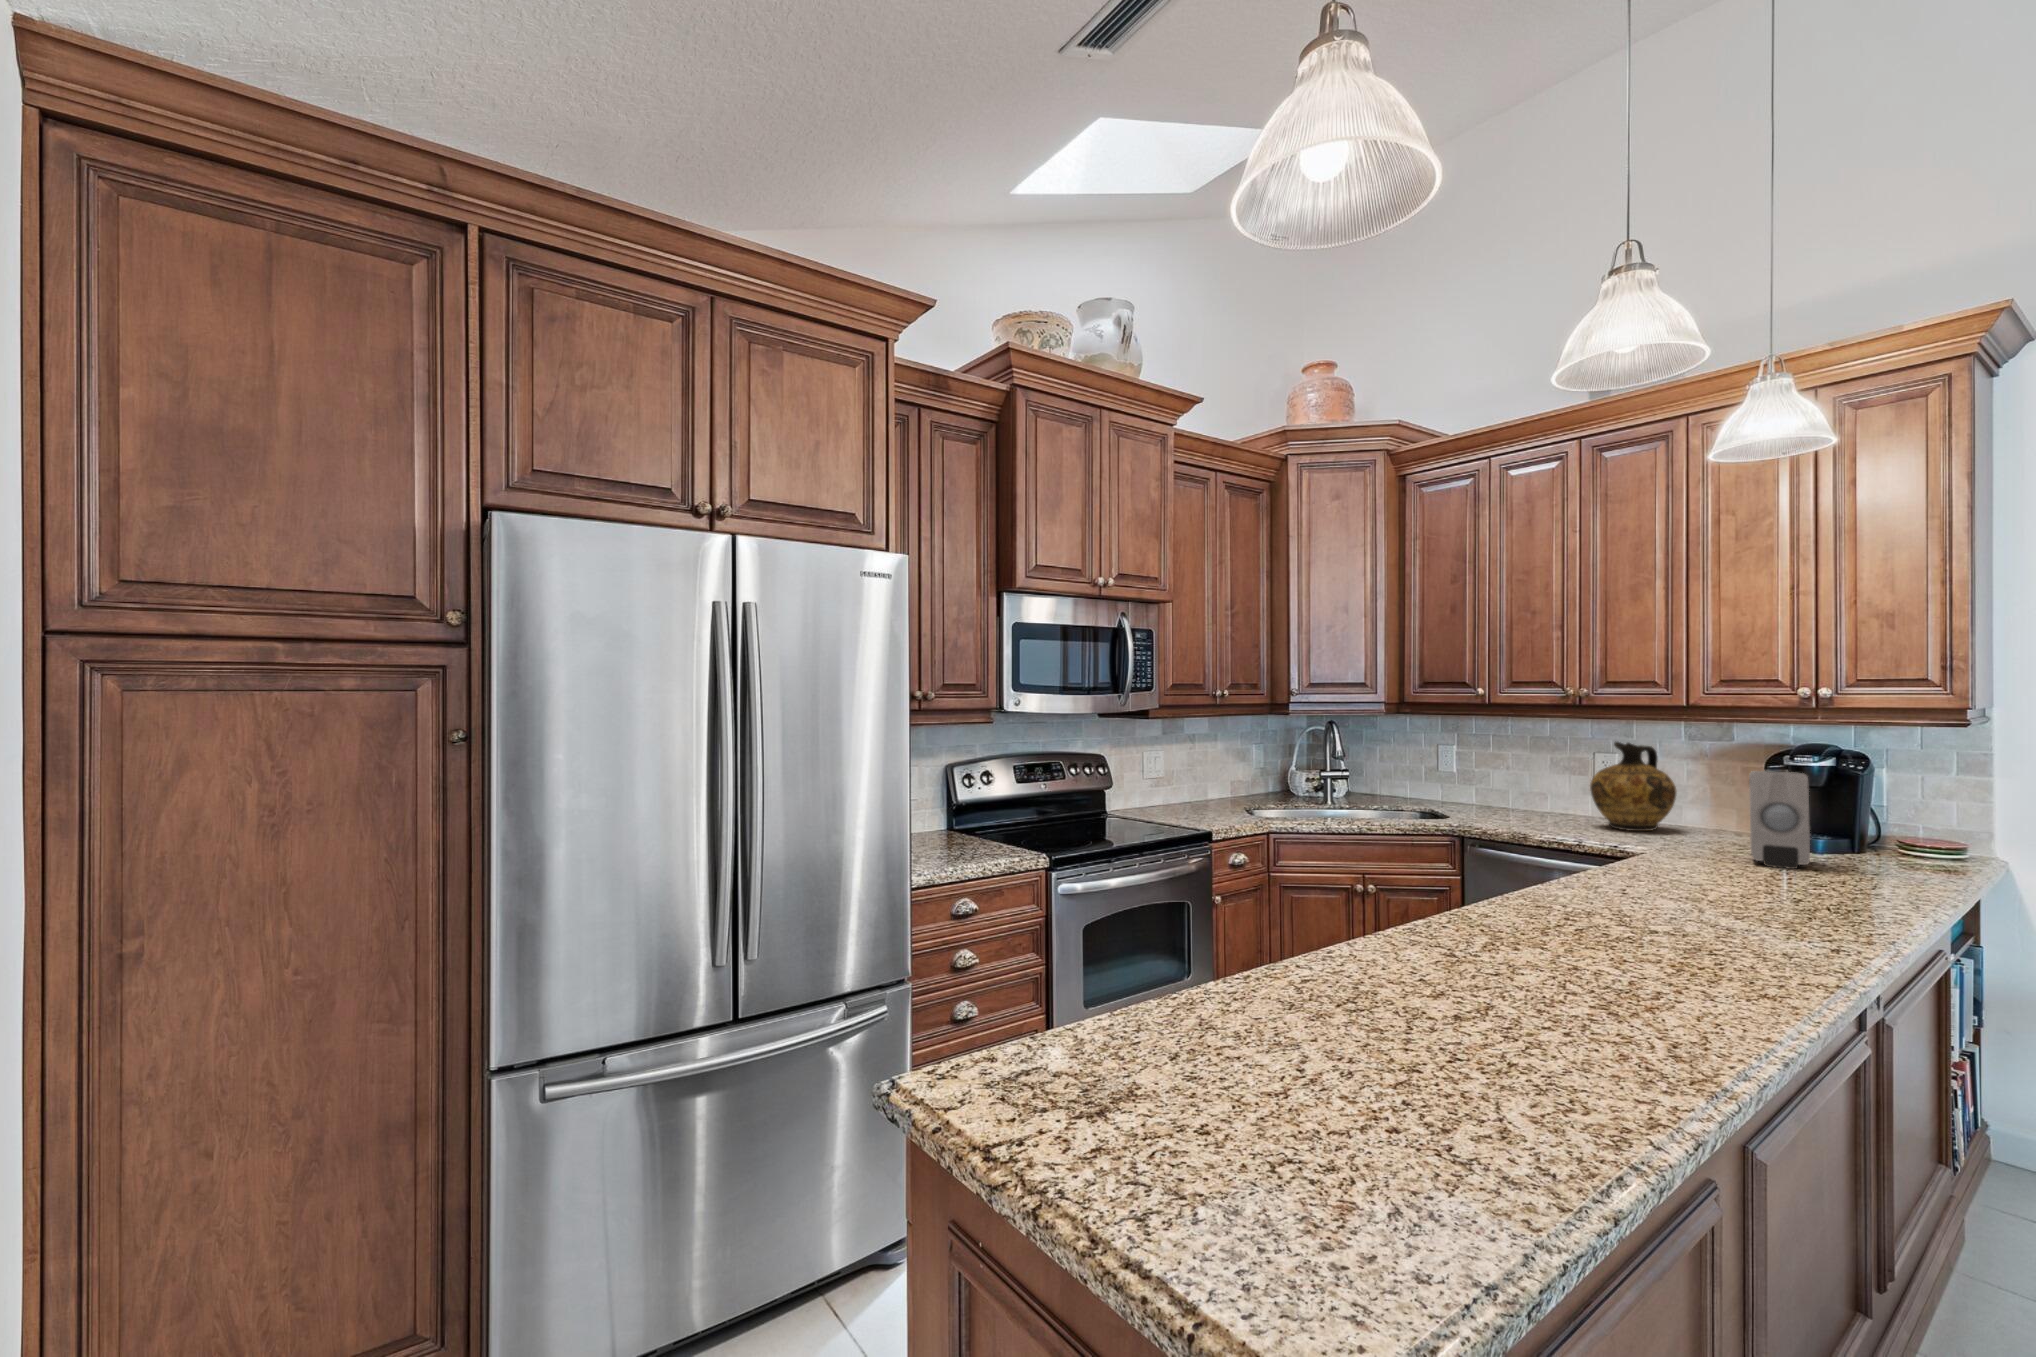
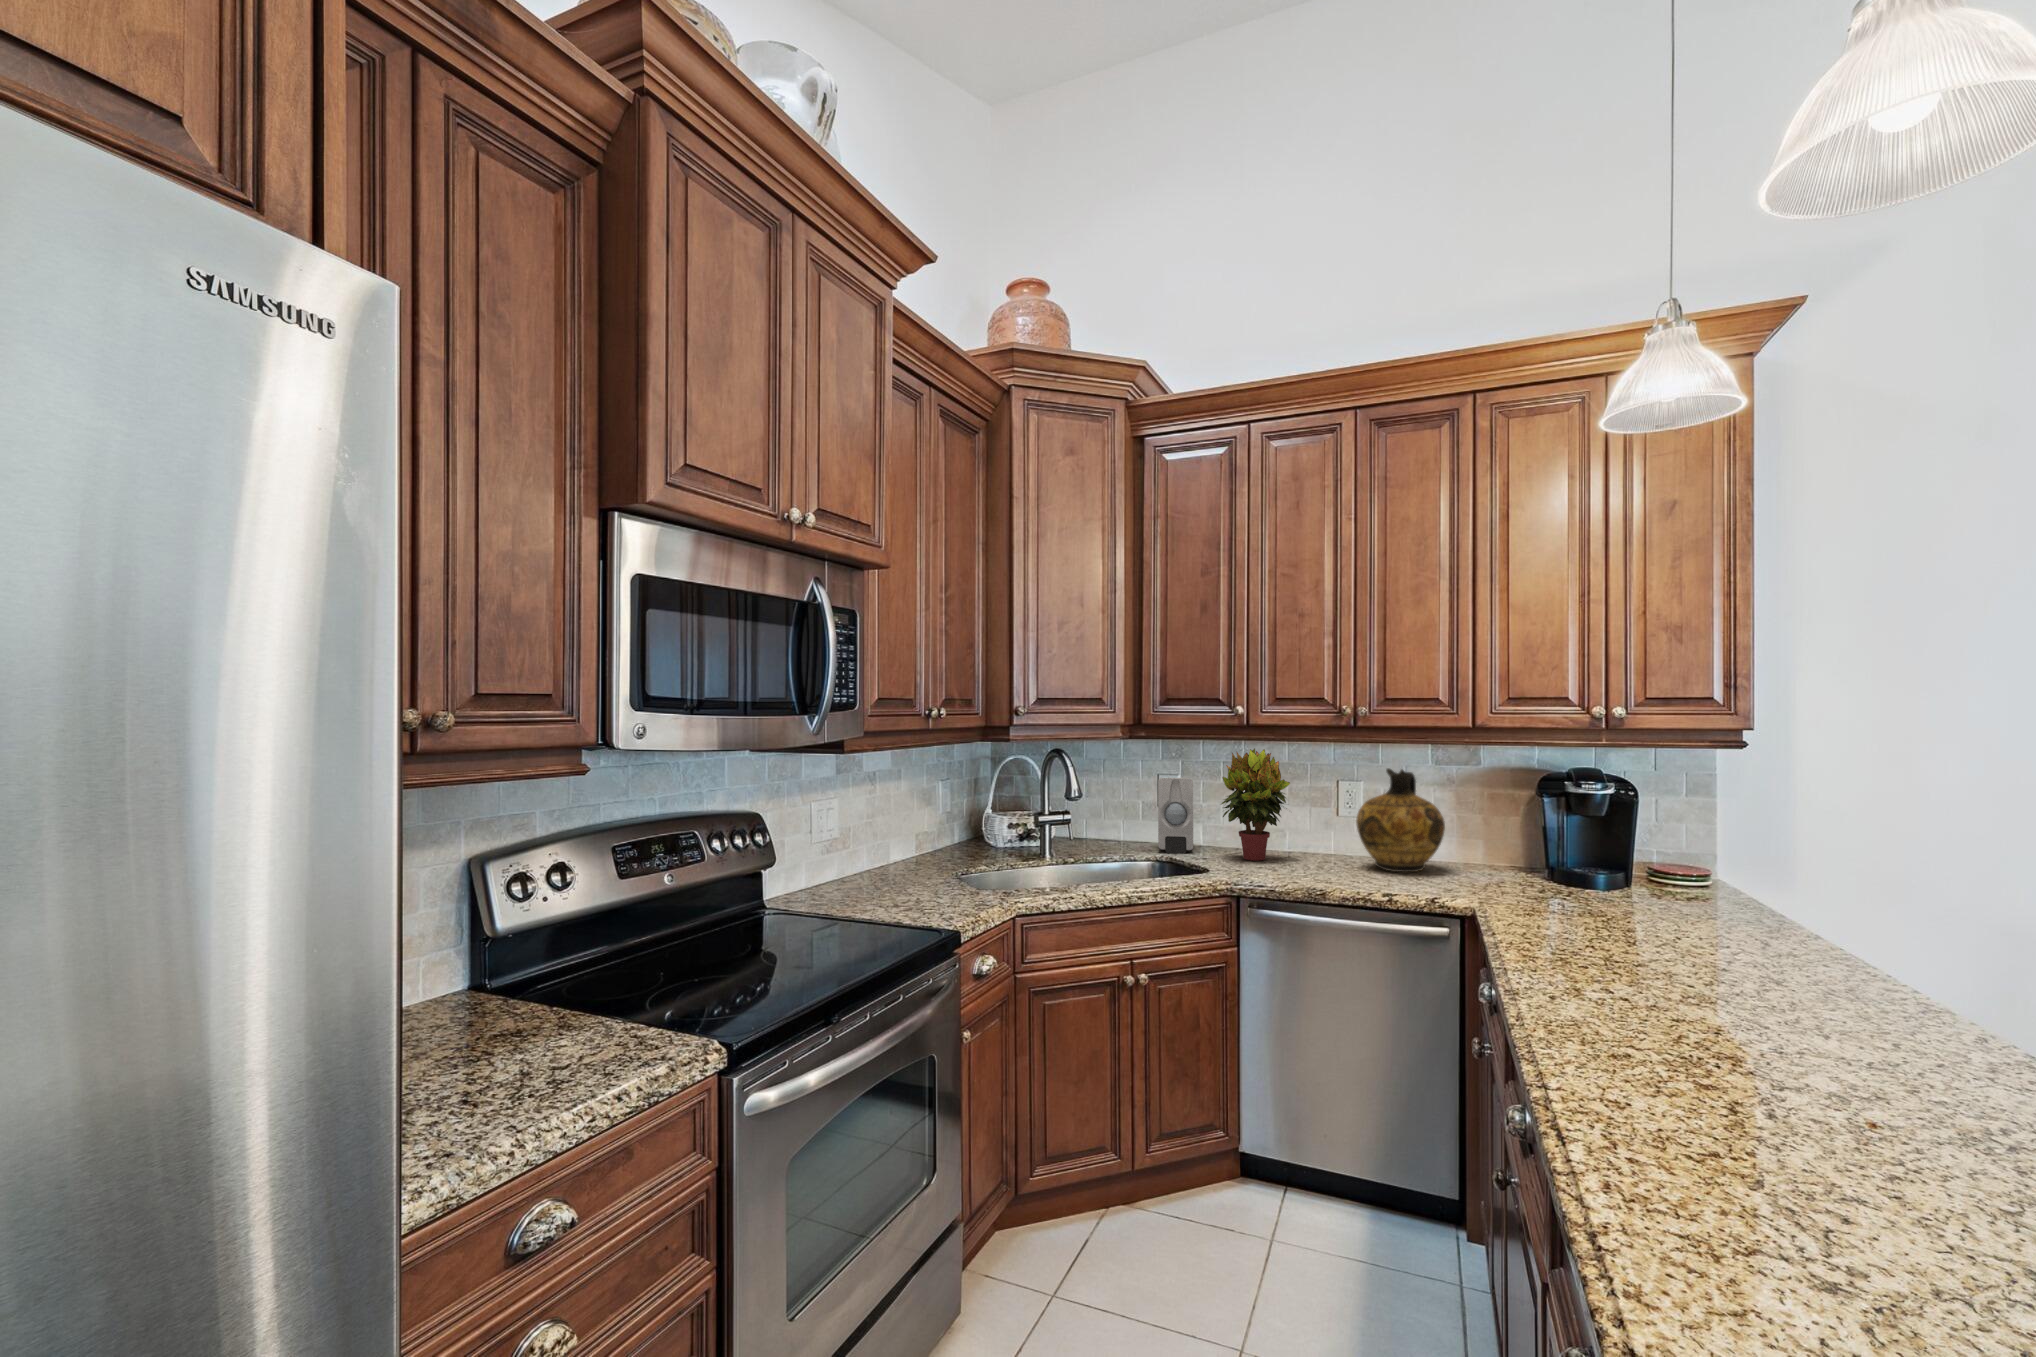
potted plant: none [1474,724,1543,817] -> present [1221,748,1290,861]
soap dispenser: present [1749,771,1810,869] -> present [1158,778,1193,854]

